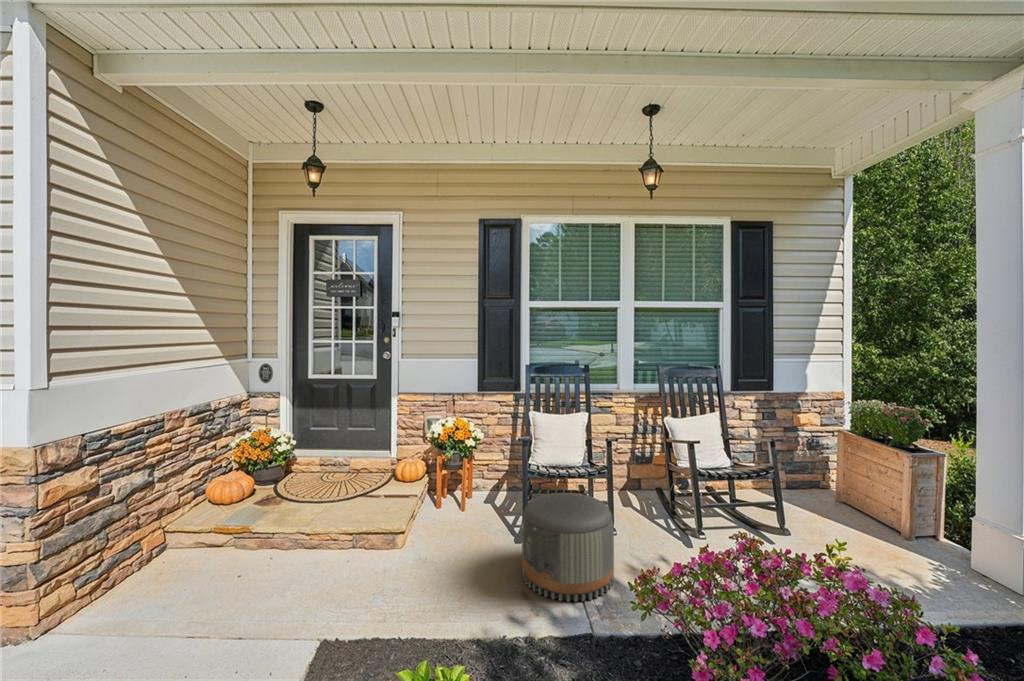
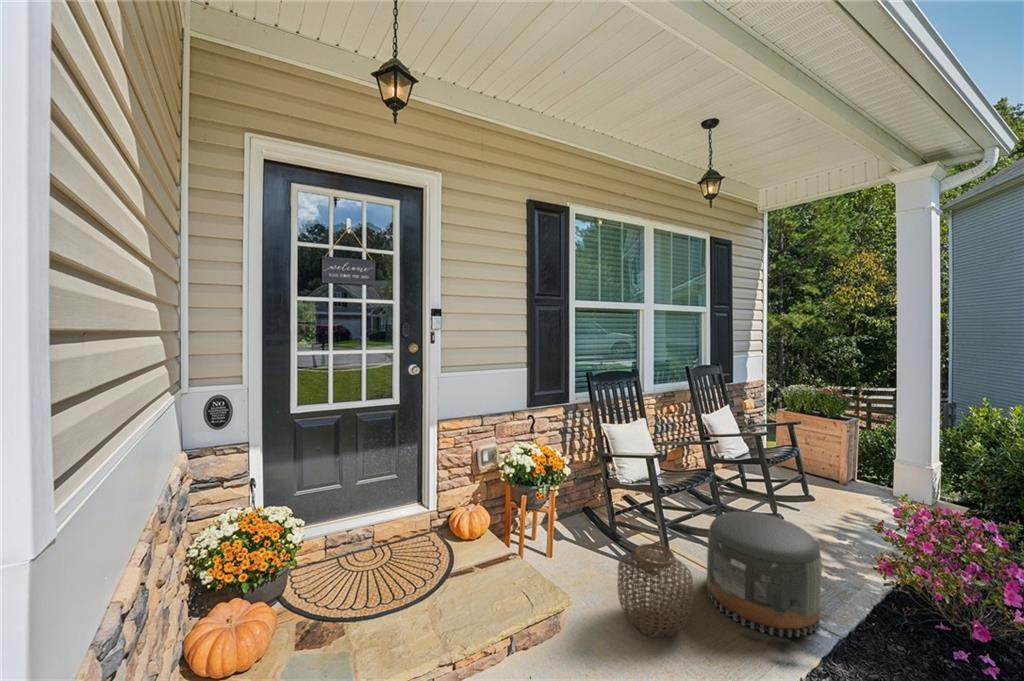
woven basket: none [432,495,490,567] -> present [618,544,693,637]

